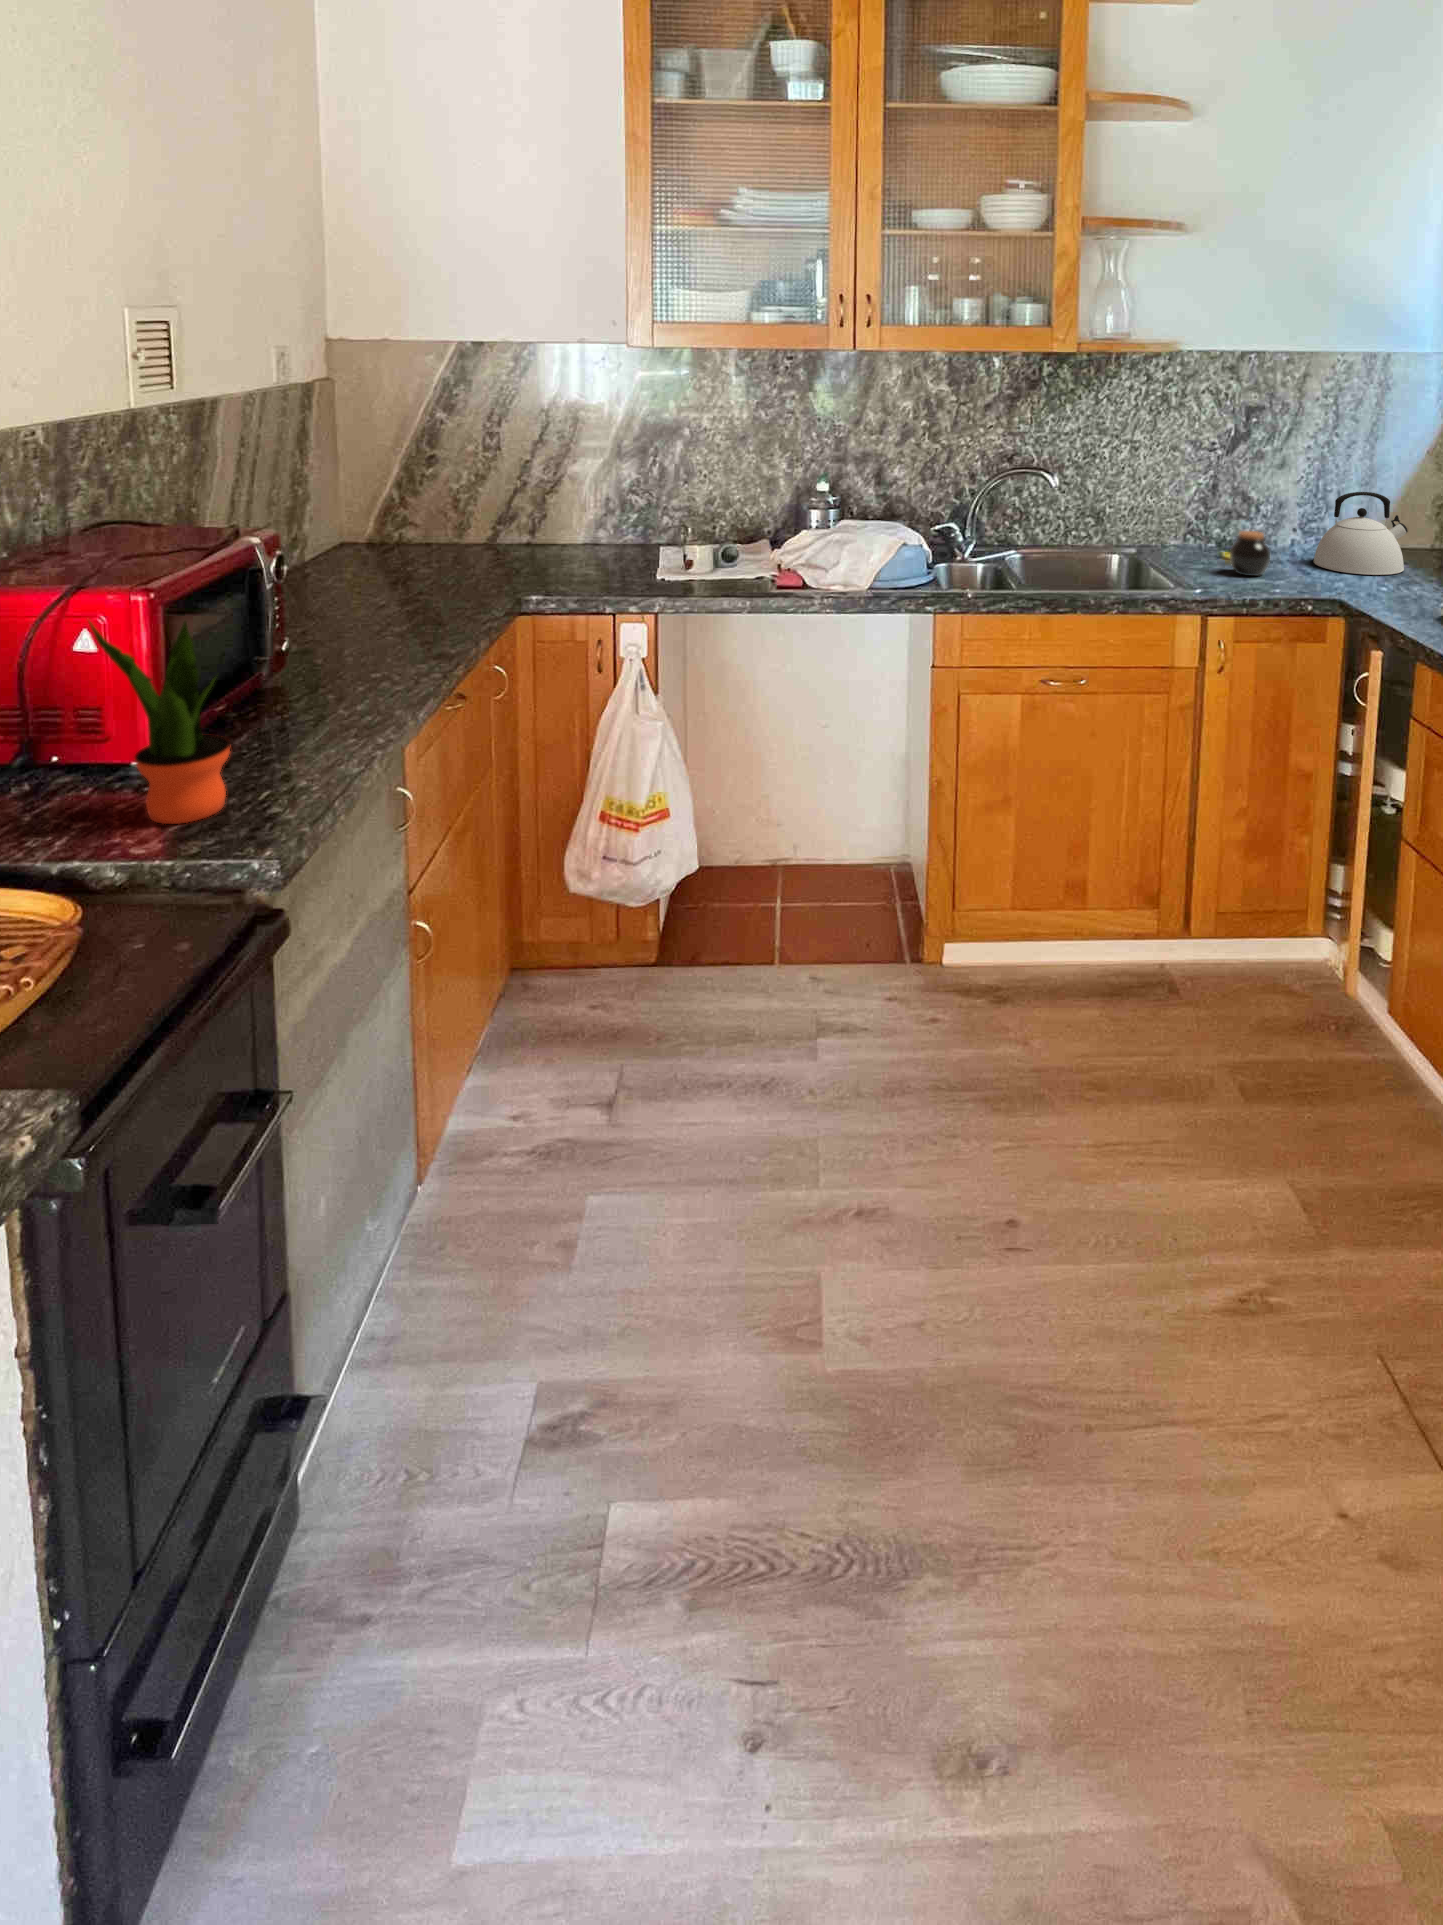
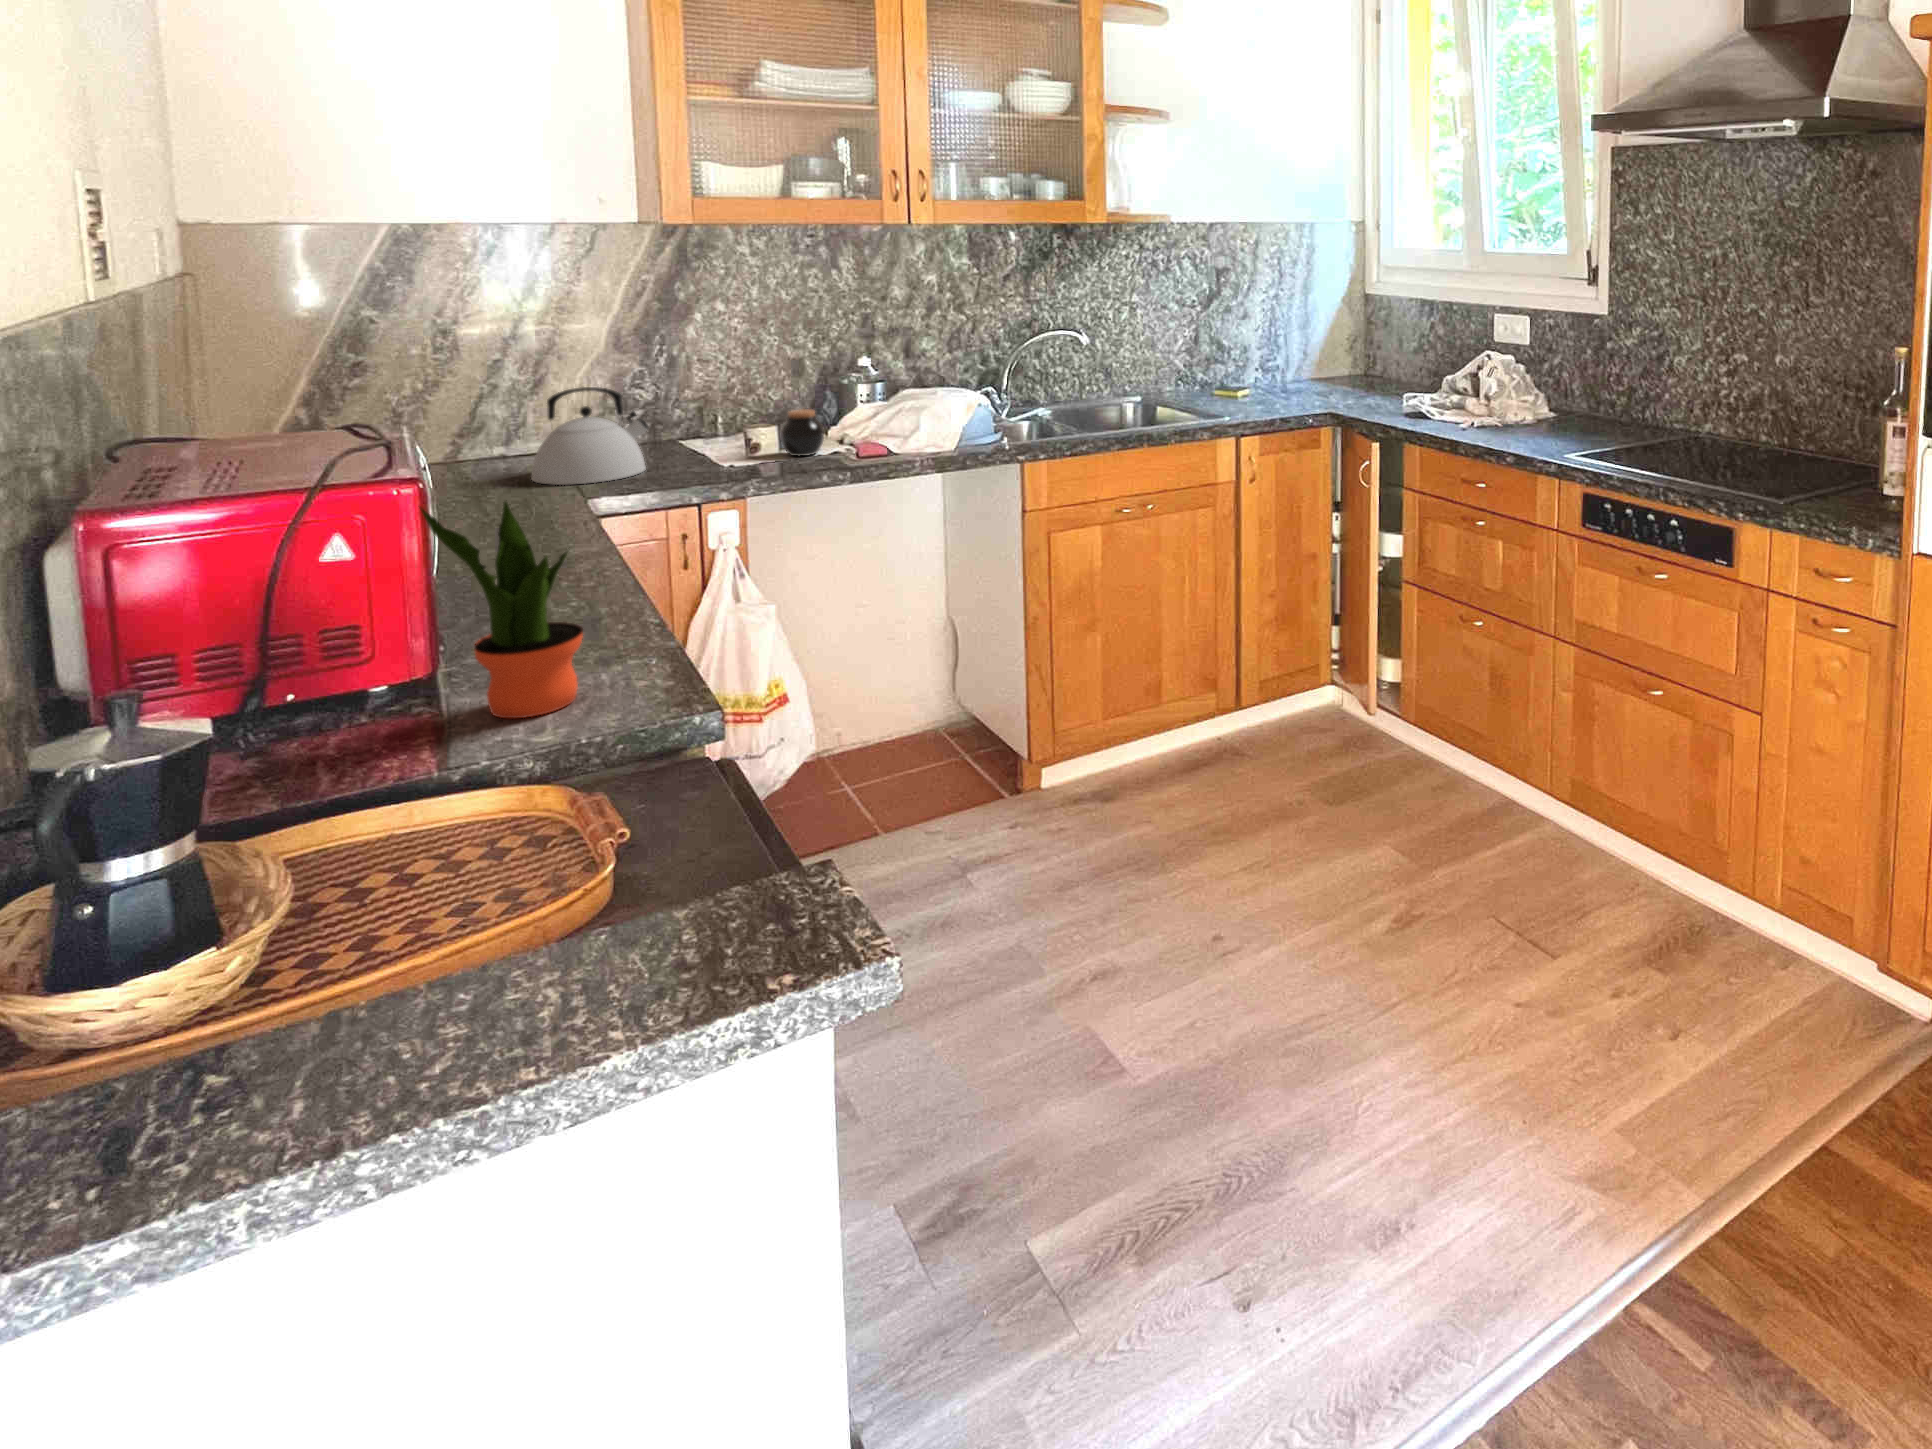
kettle: present [1314,492,1408,575] -> present [531,387,648,485]
jar: present [1230,531,1270,576] -> present [781,409,824,456]

